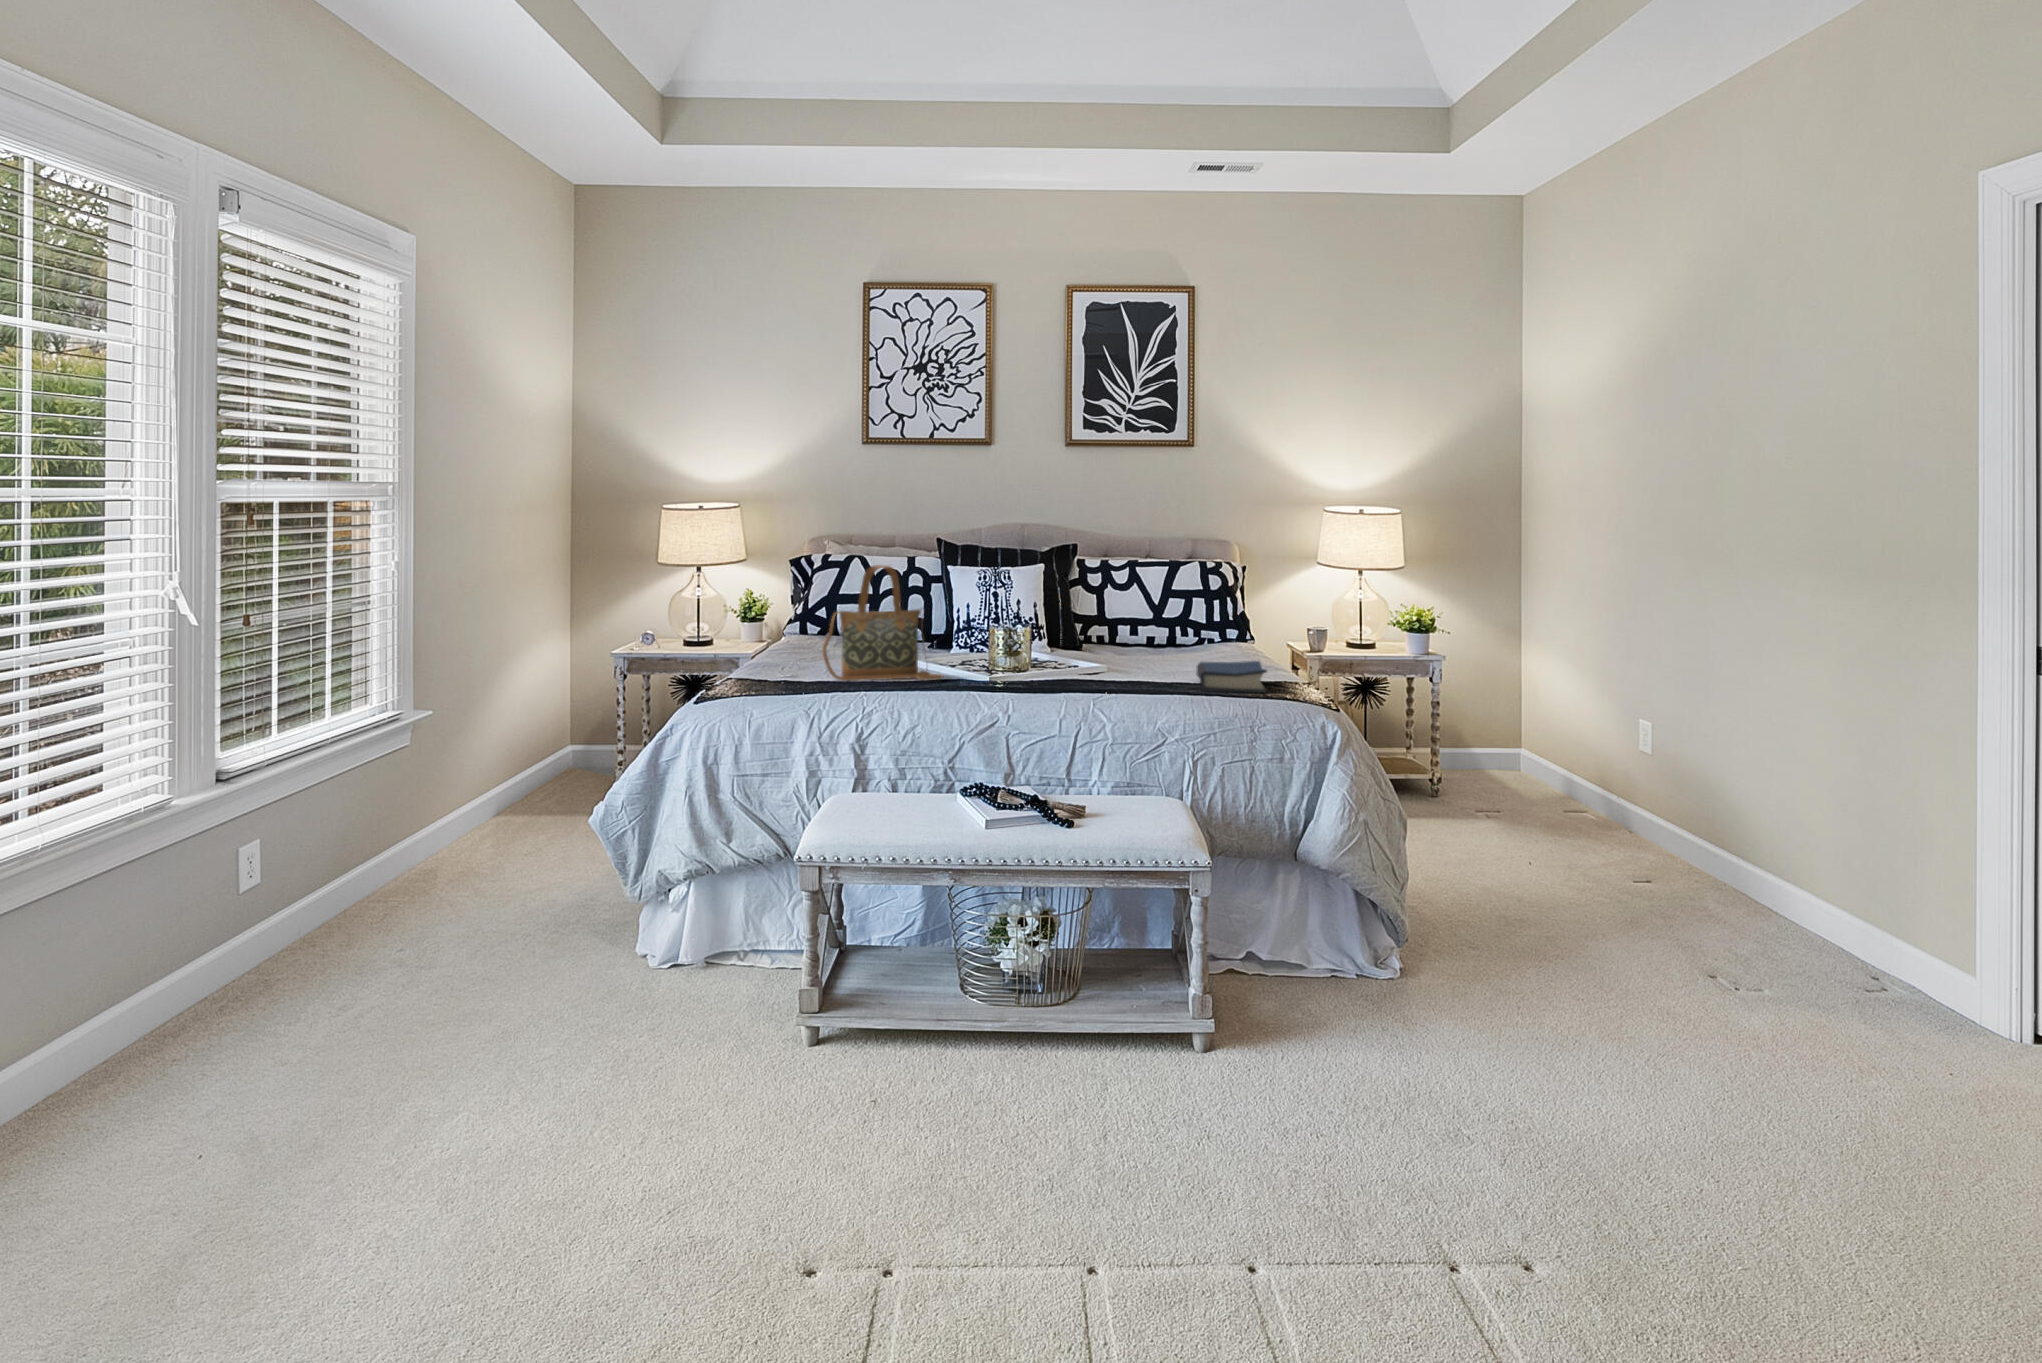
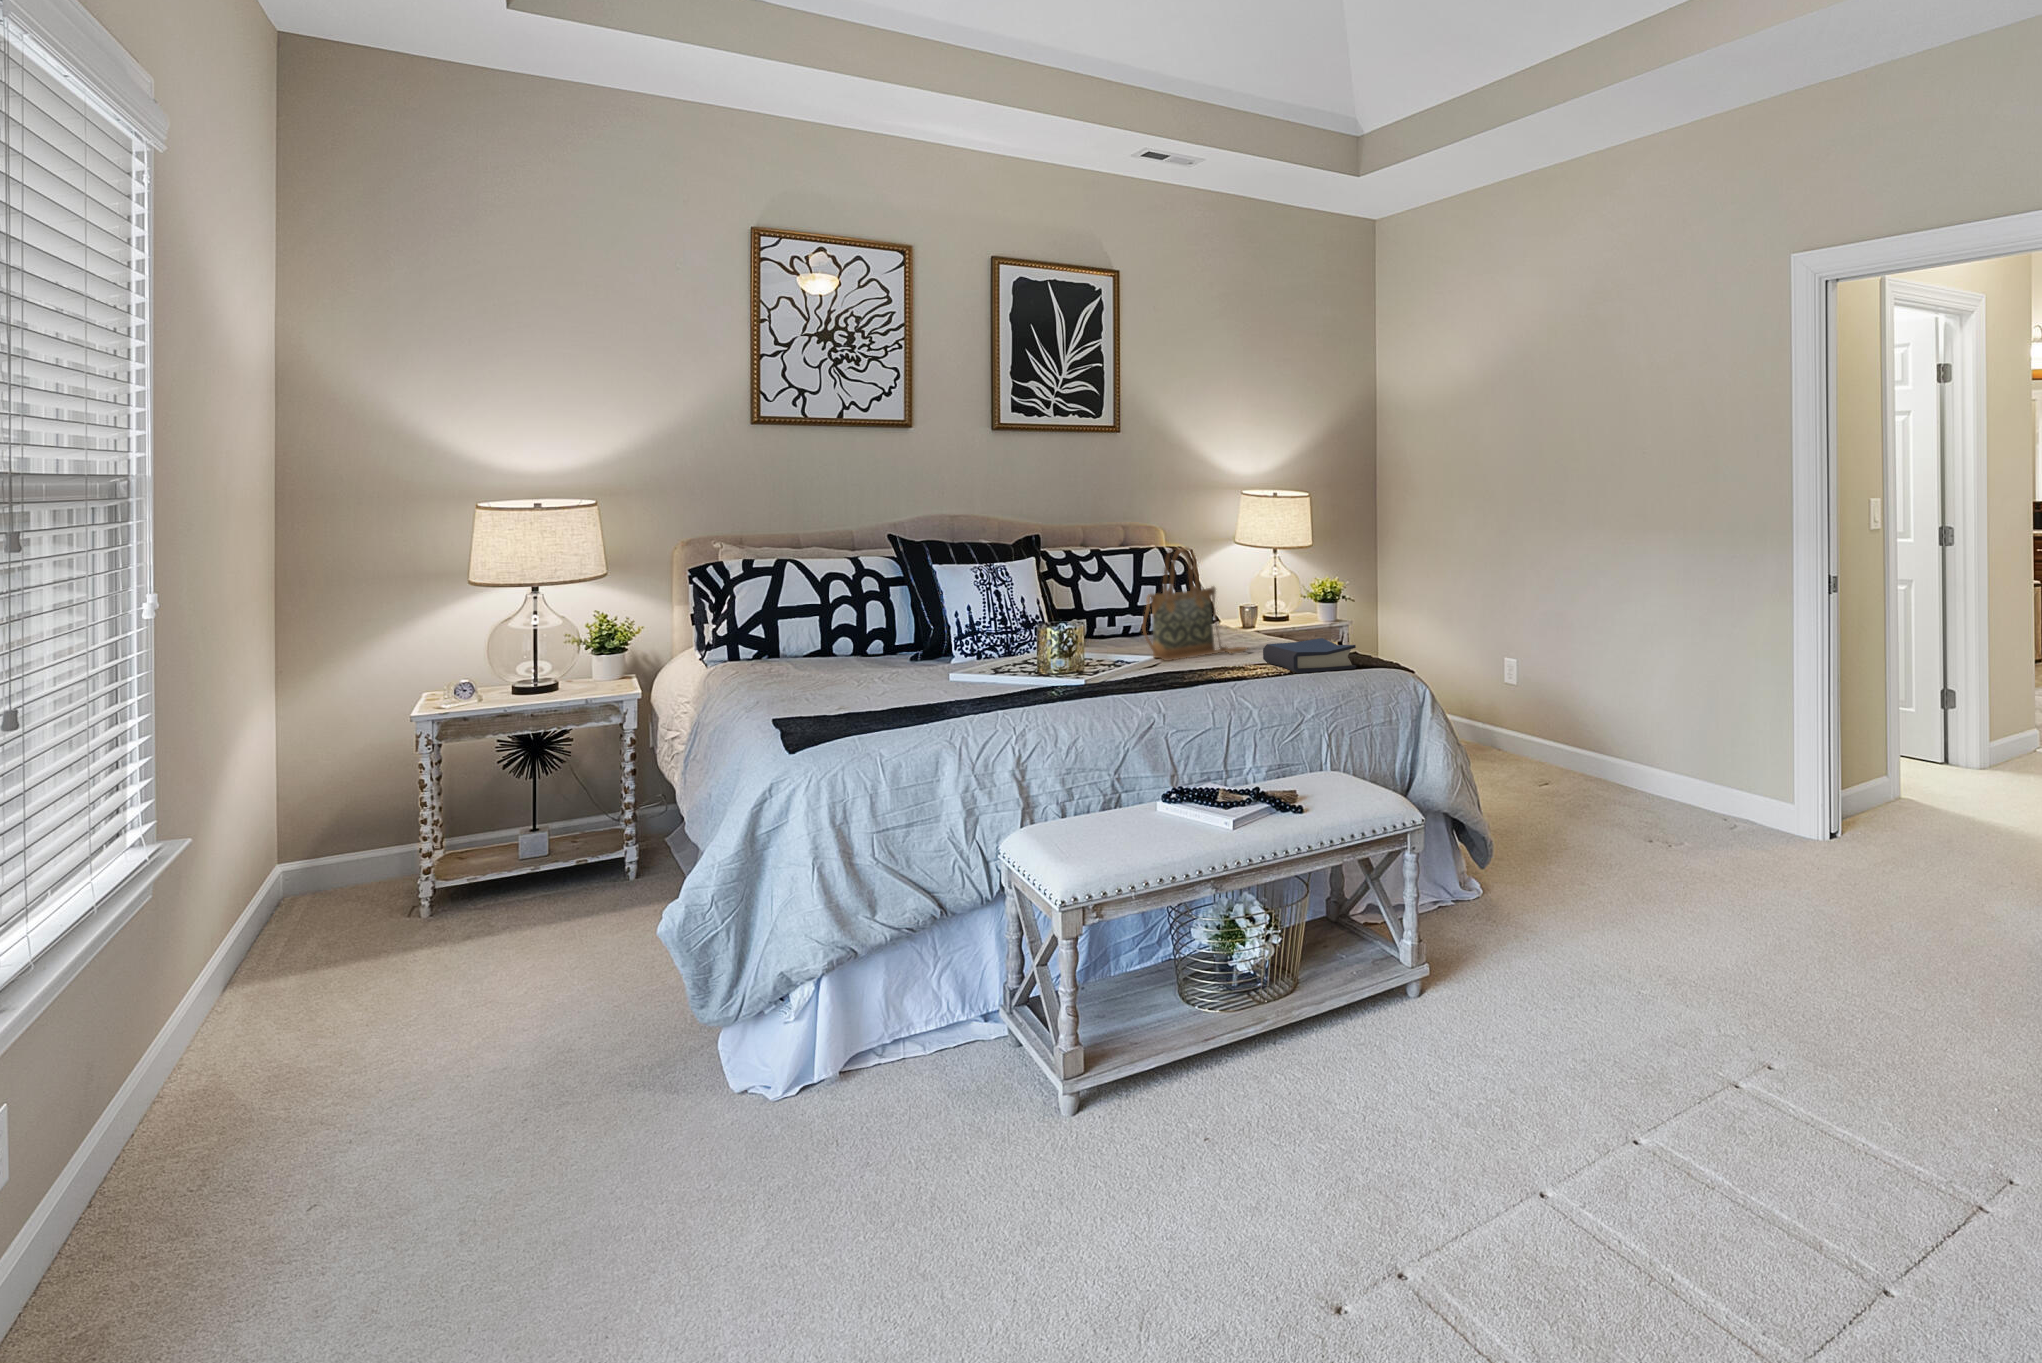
handbag: present [822,565,944,681] -> present [1142,547,1247,661]

